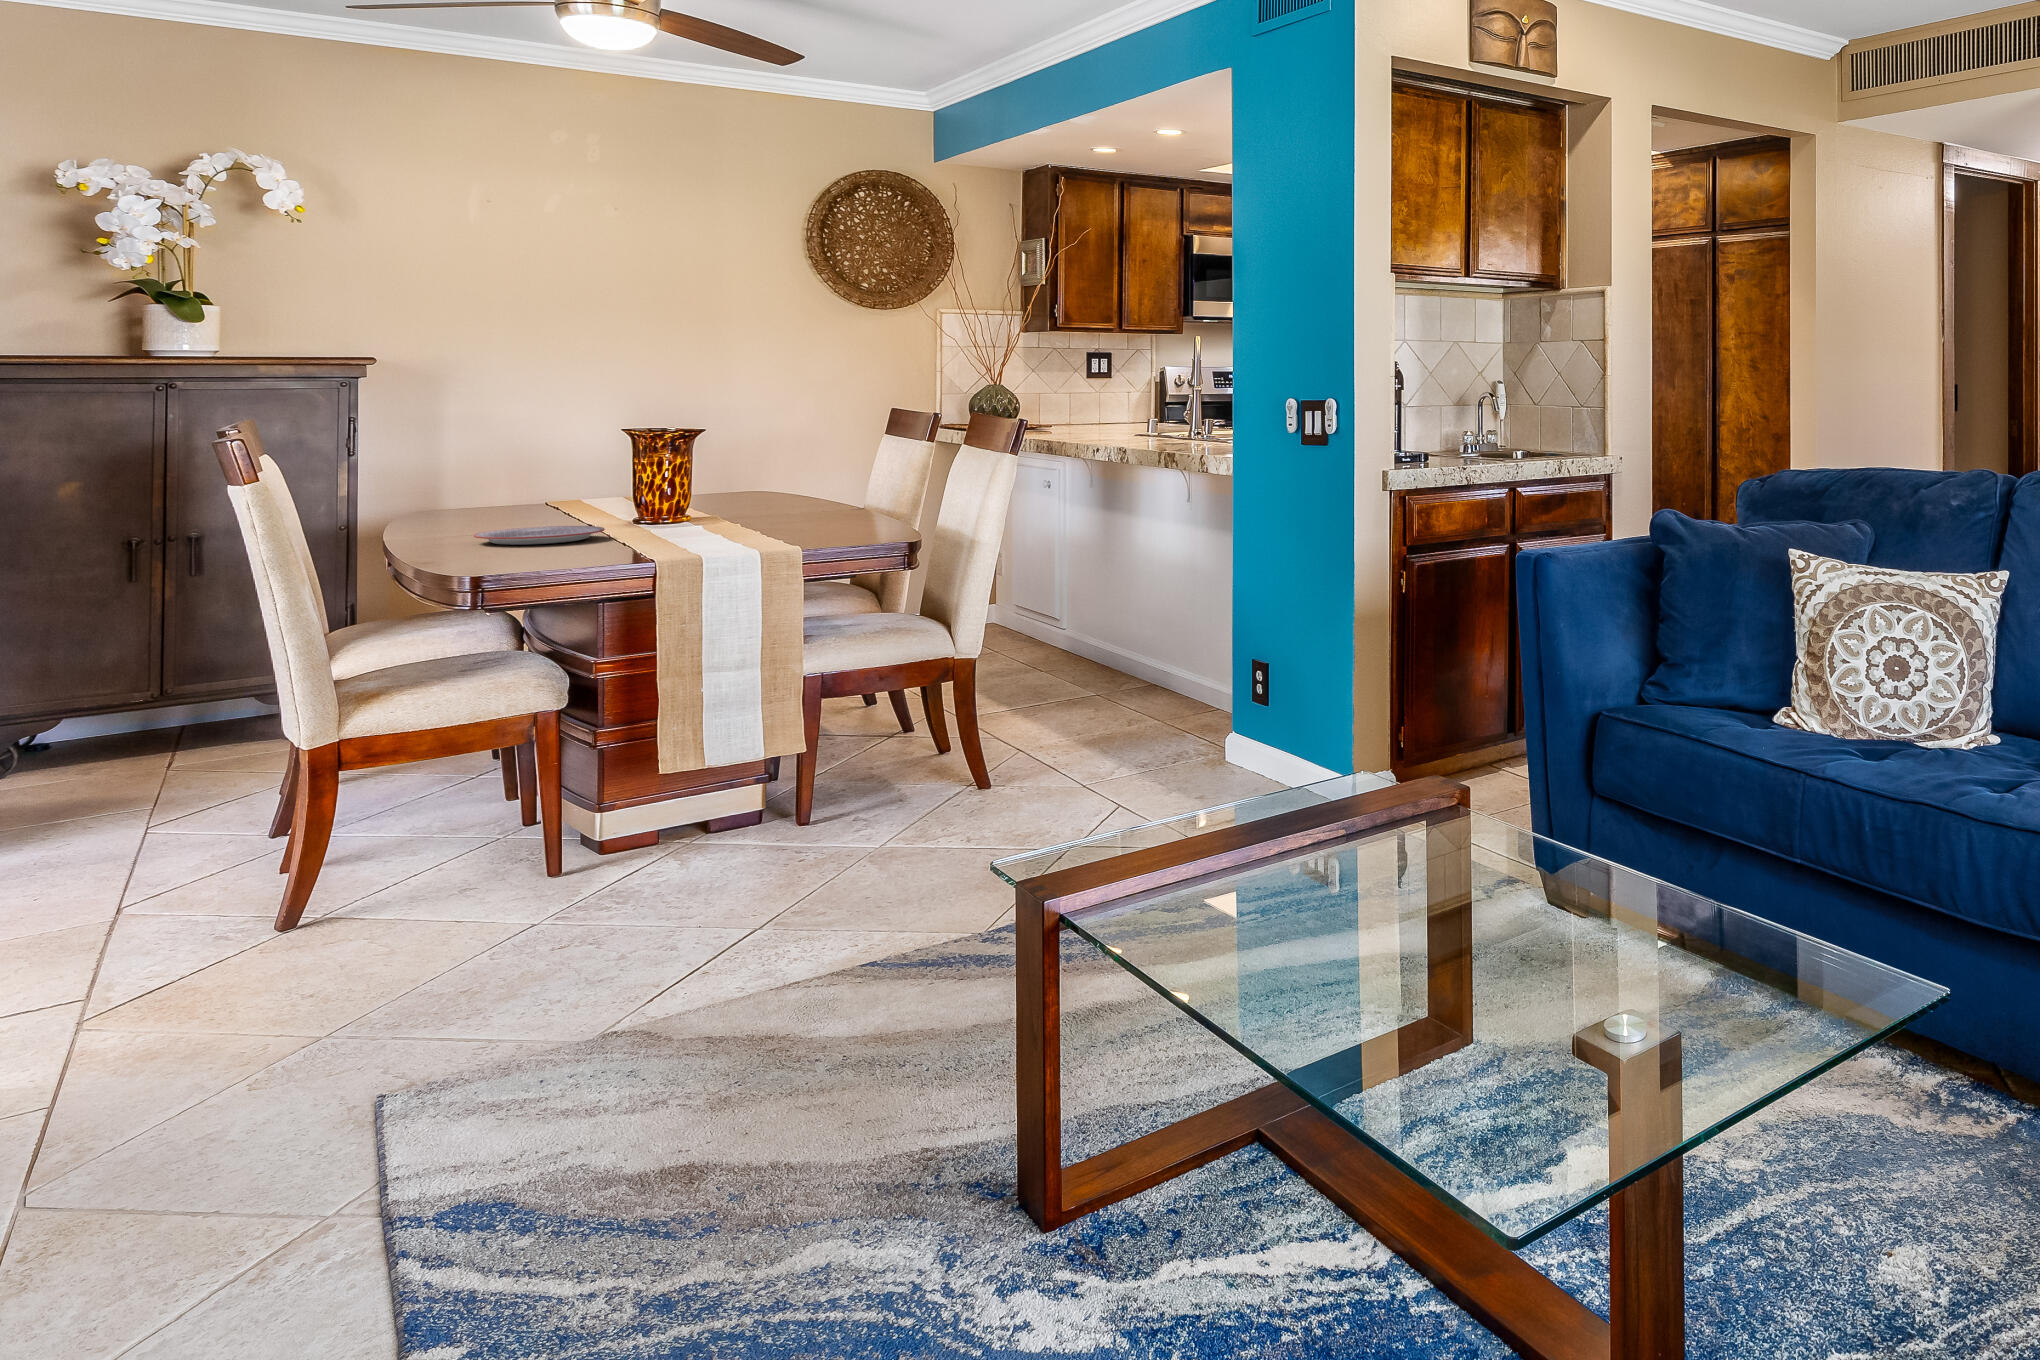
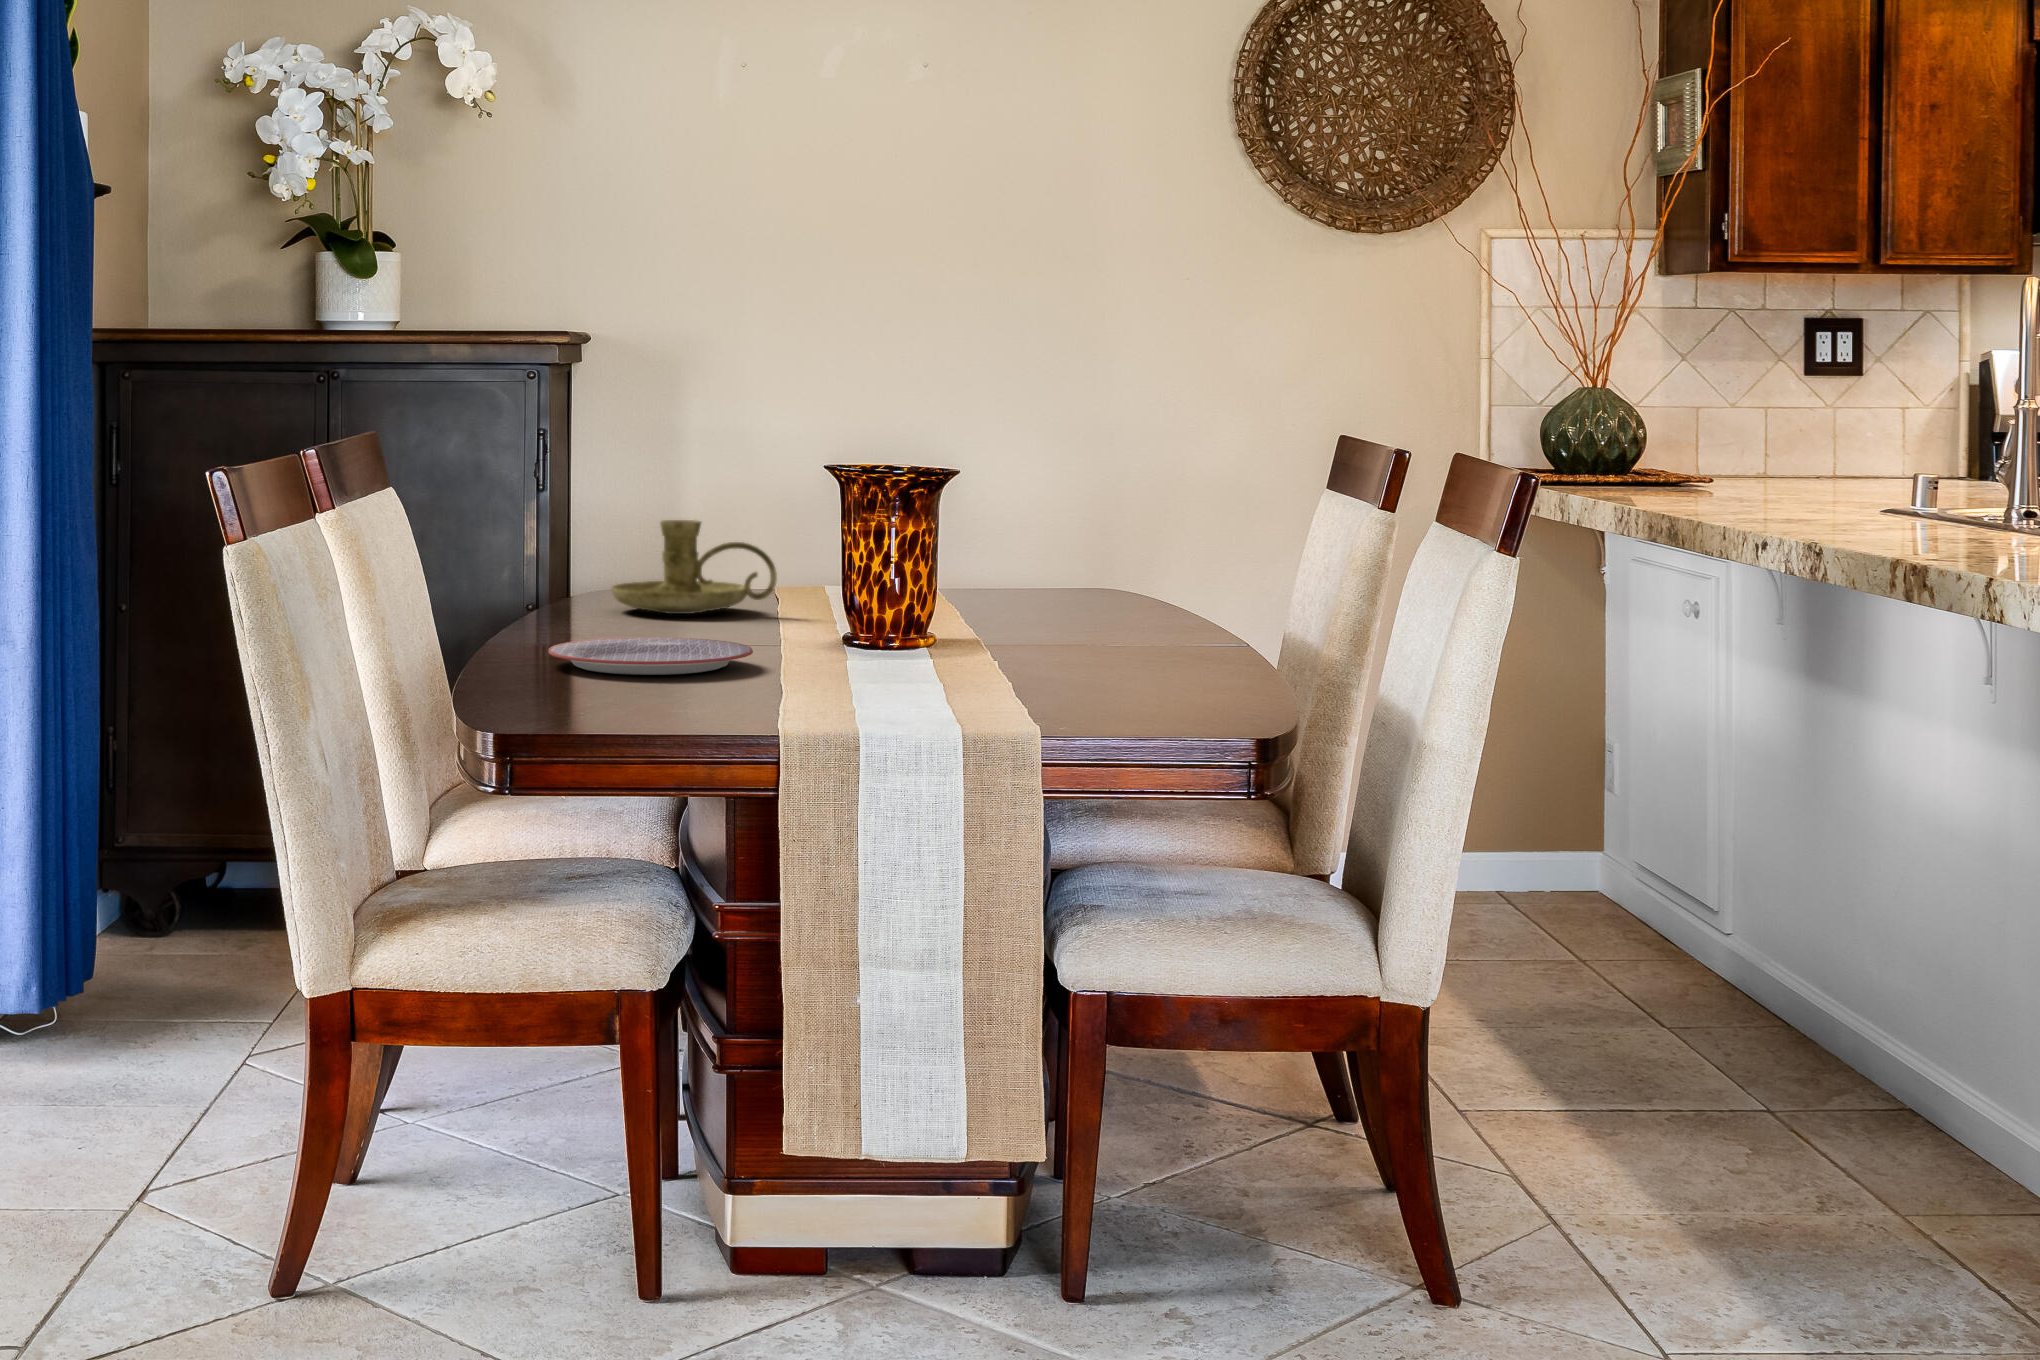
candle holder: none [459,467,573,520] -> present [612,520,777,614]

